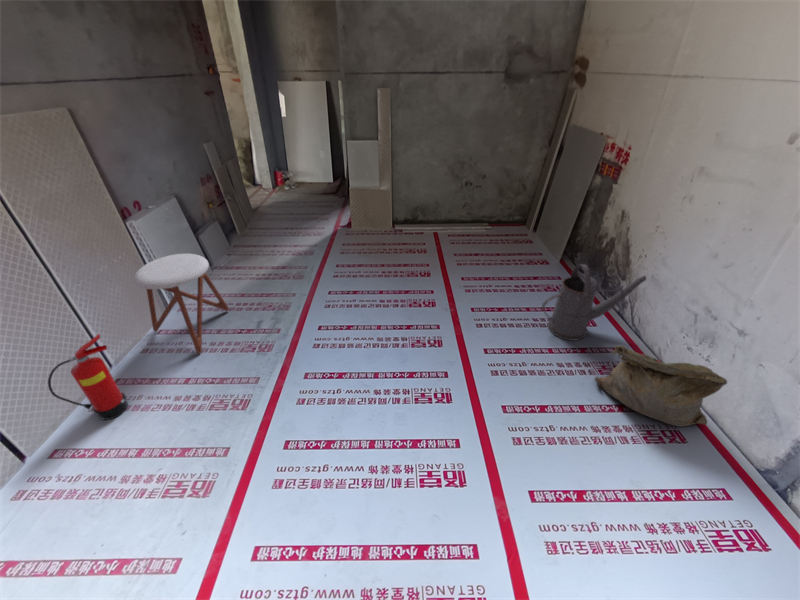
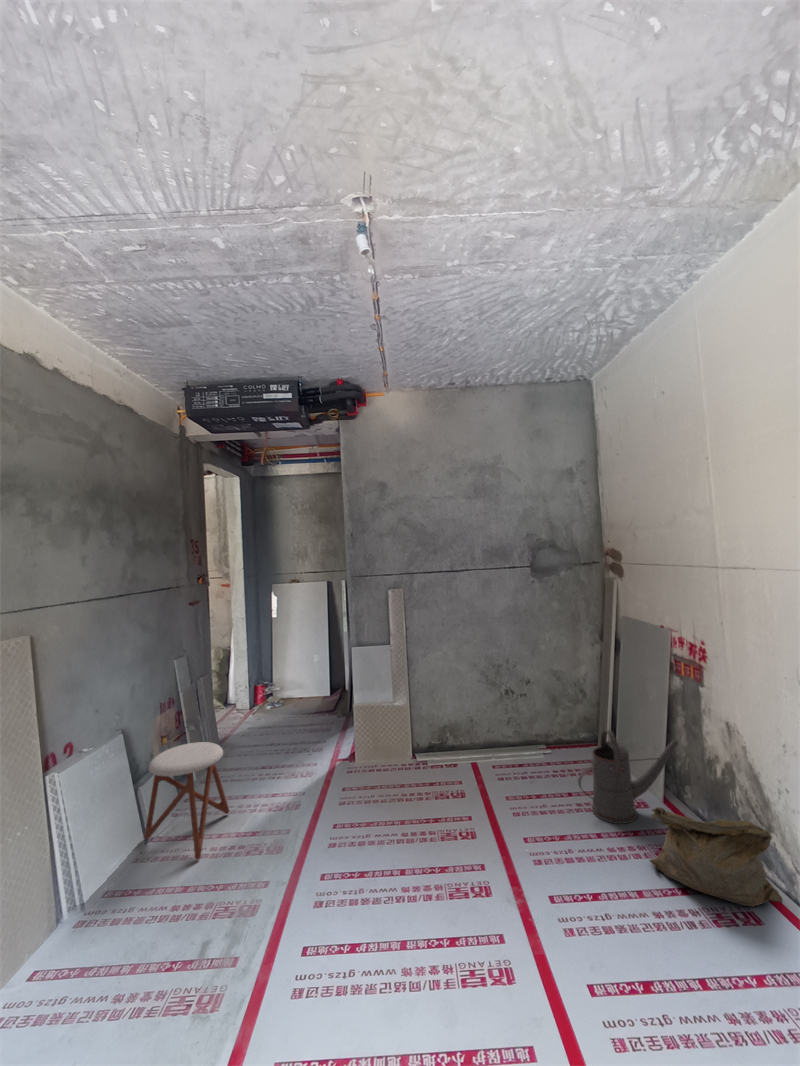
fire extinguisher: present [48,334,128,420] -> none [56,818,123,936]

